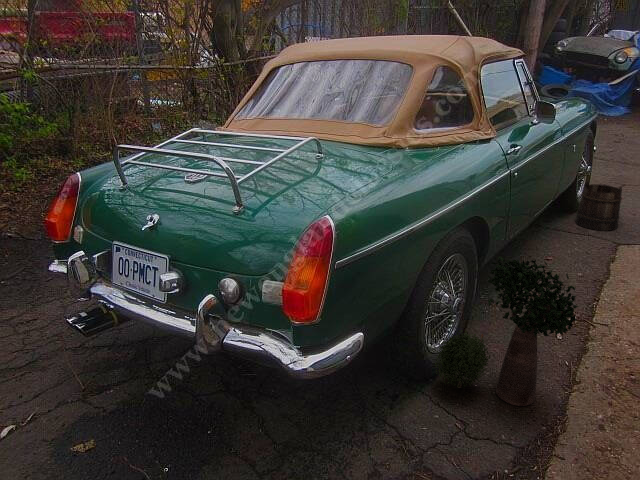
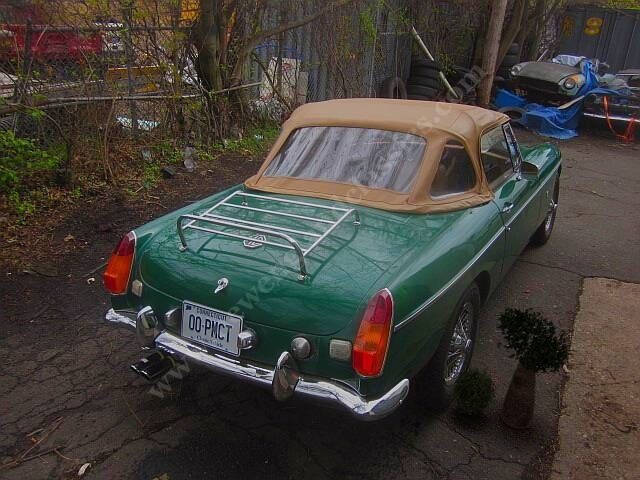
bucket: present [575,181,622,231] -> none [543,216,584,261]

